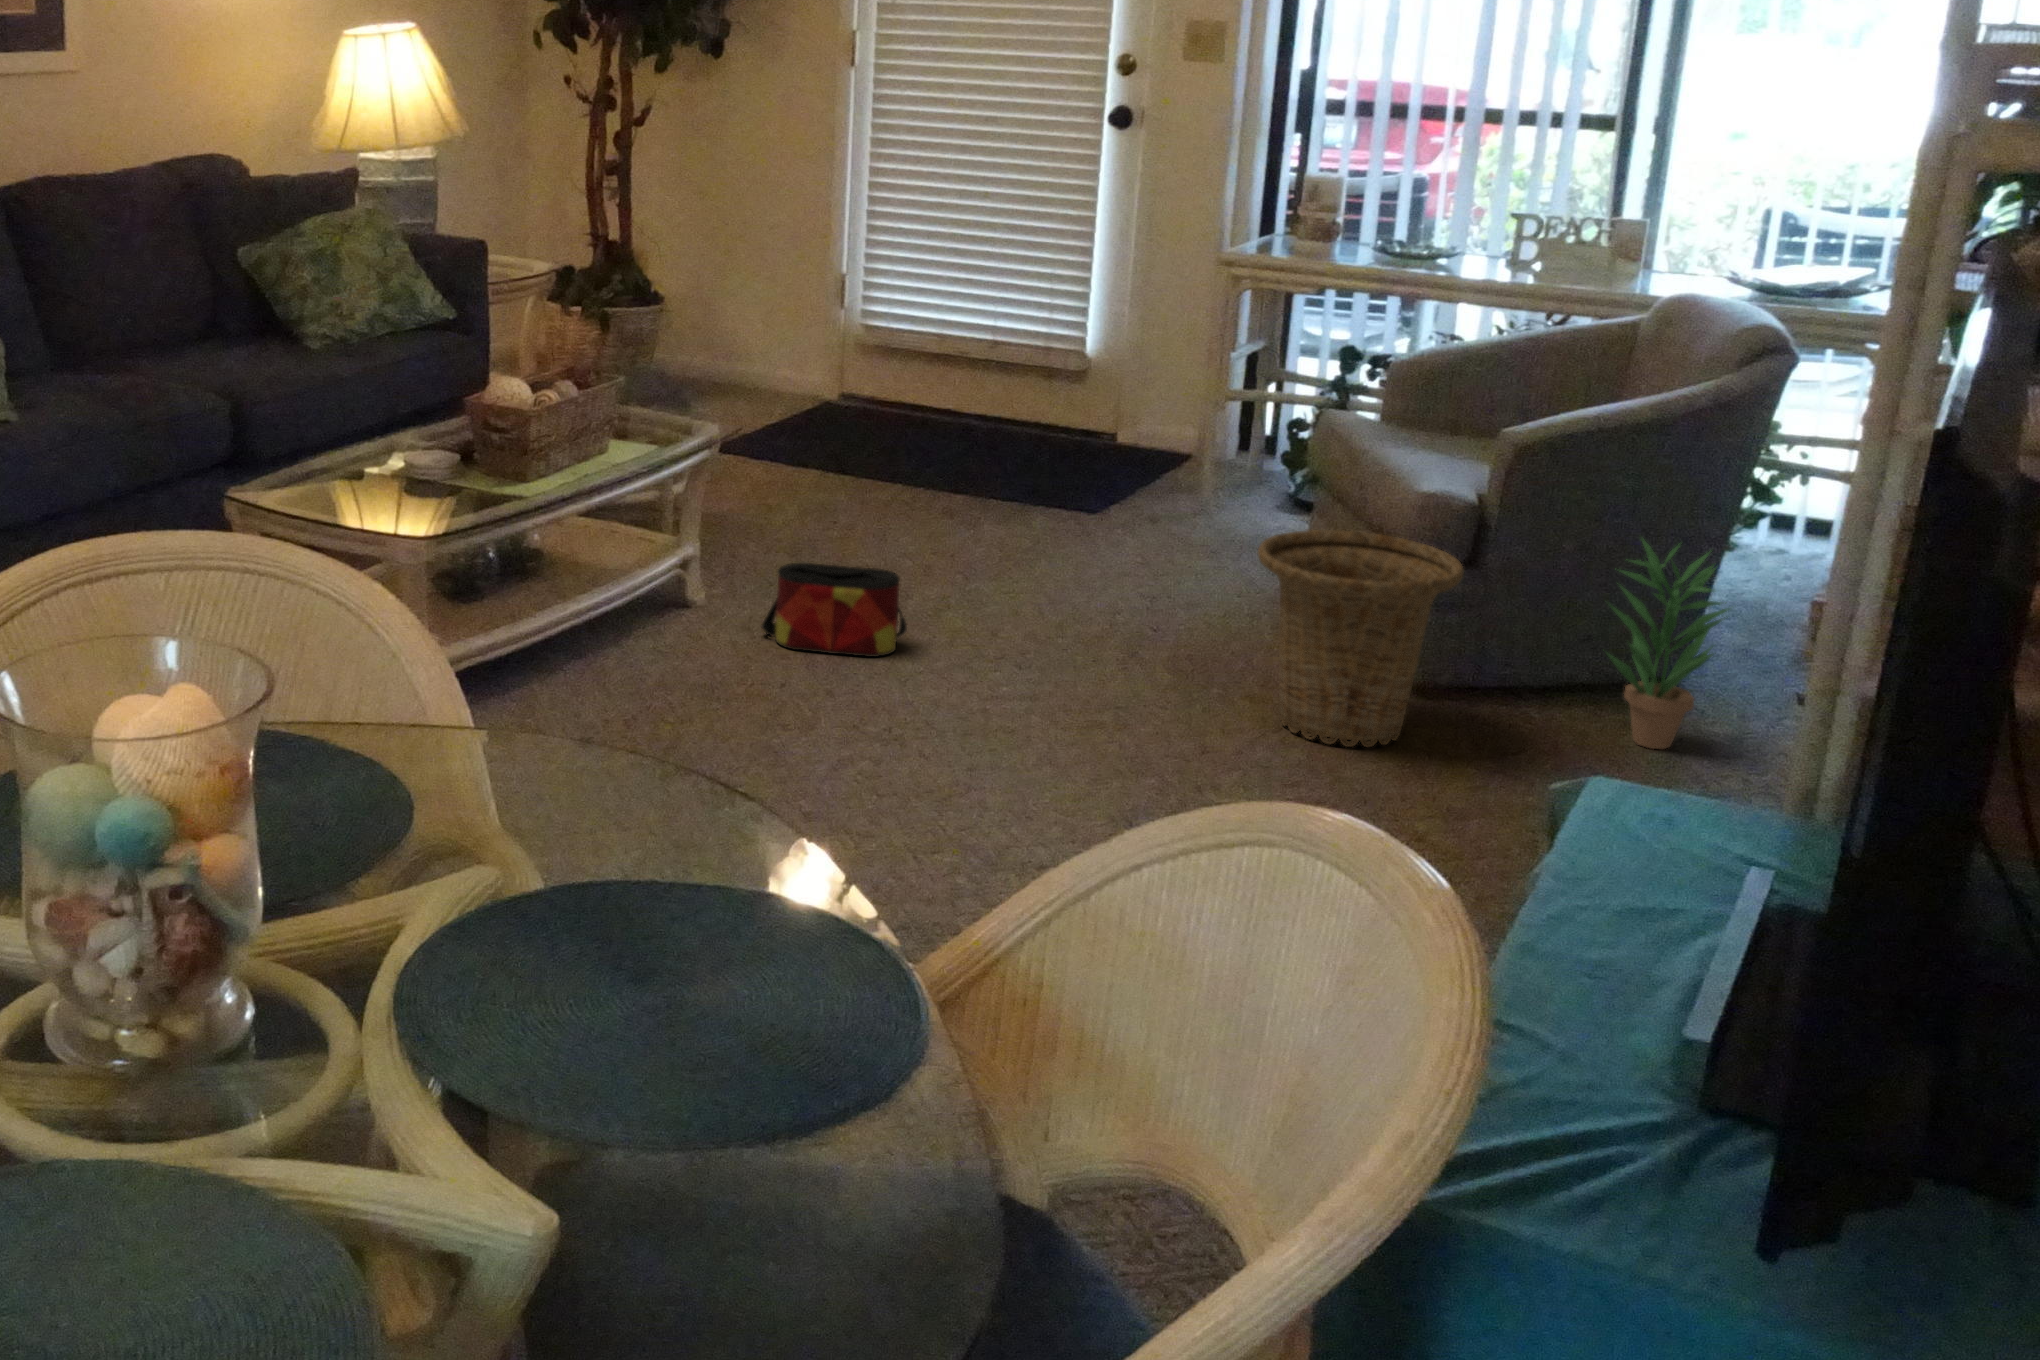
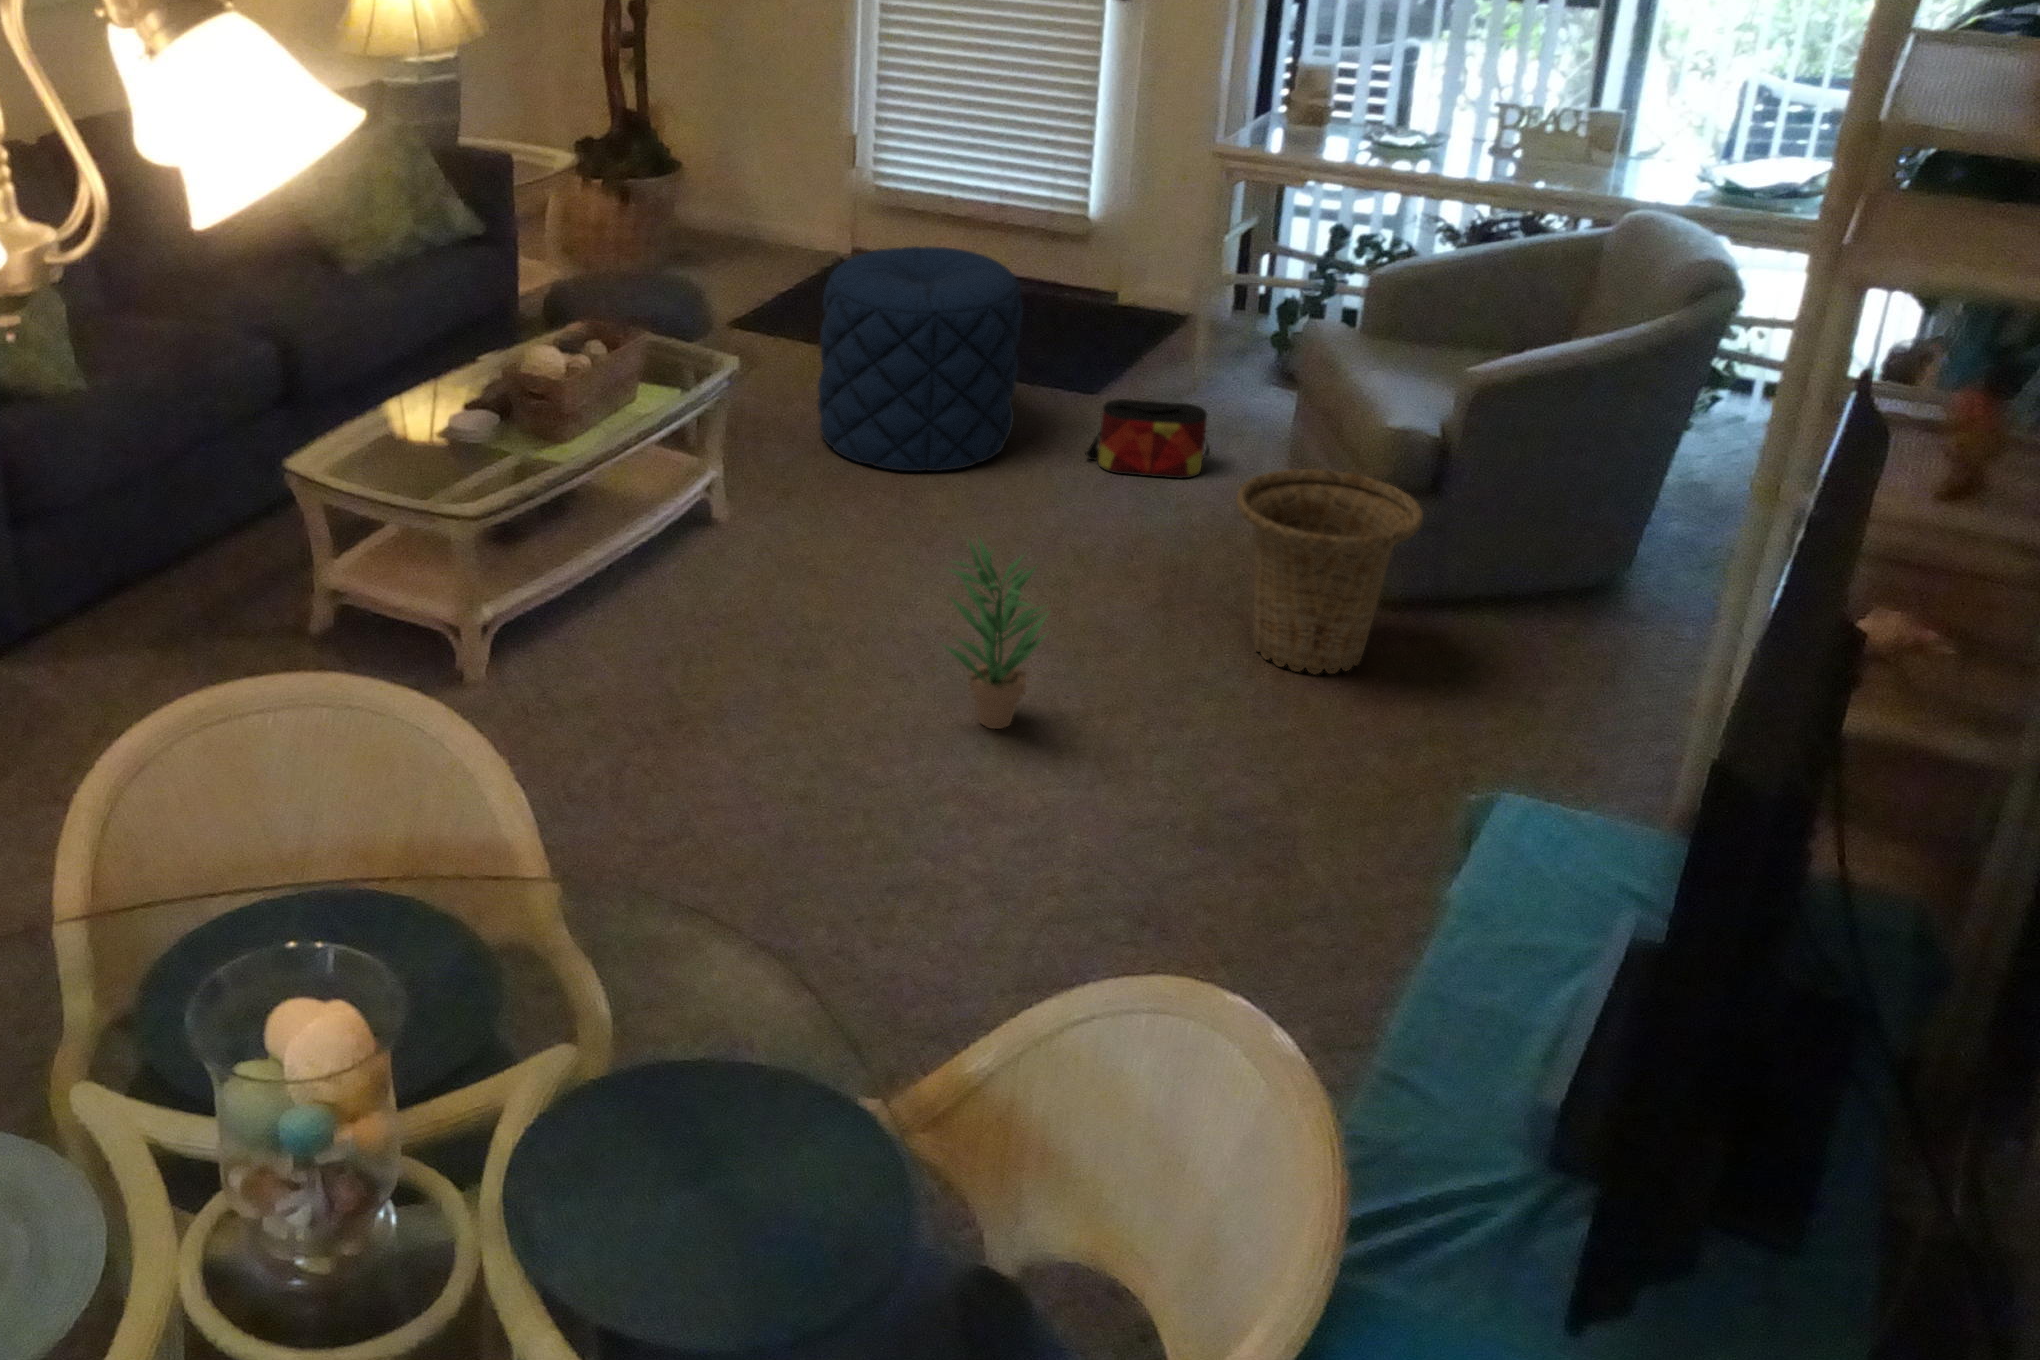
pouf: none [803,343,1021,568] -> present [818,246,1023,471]
potted plant: present [1607,539,1729,749] -> present [944,539,1050,729]
bag: present [762,563,907,657] -> present [1085,399,1210,478]

